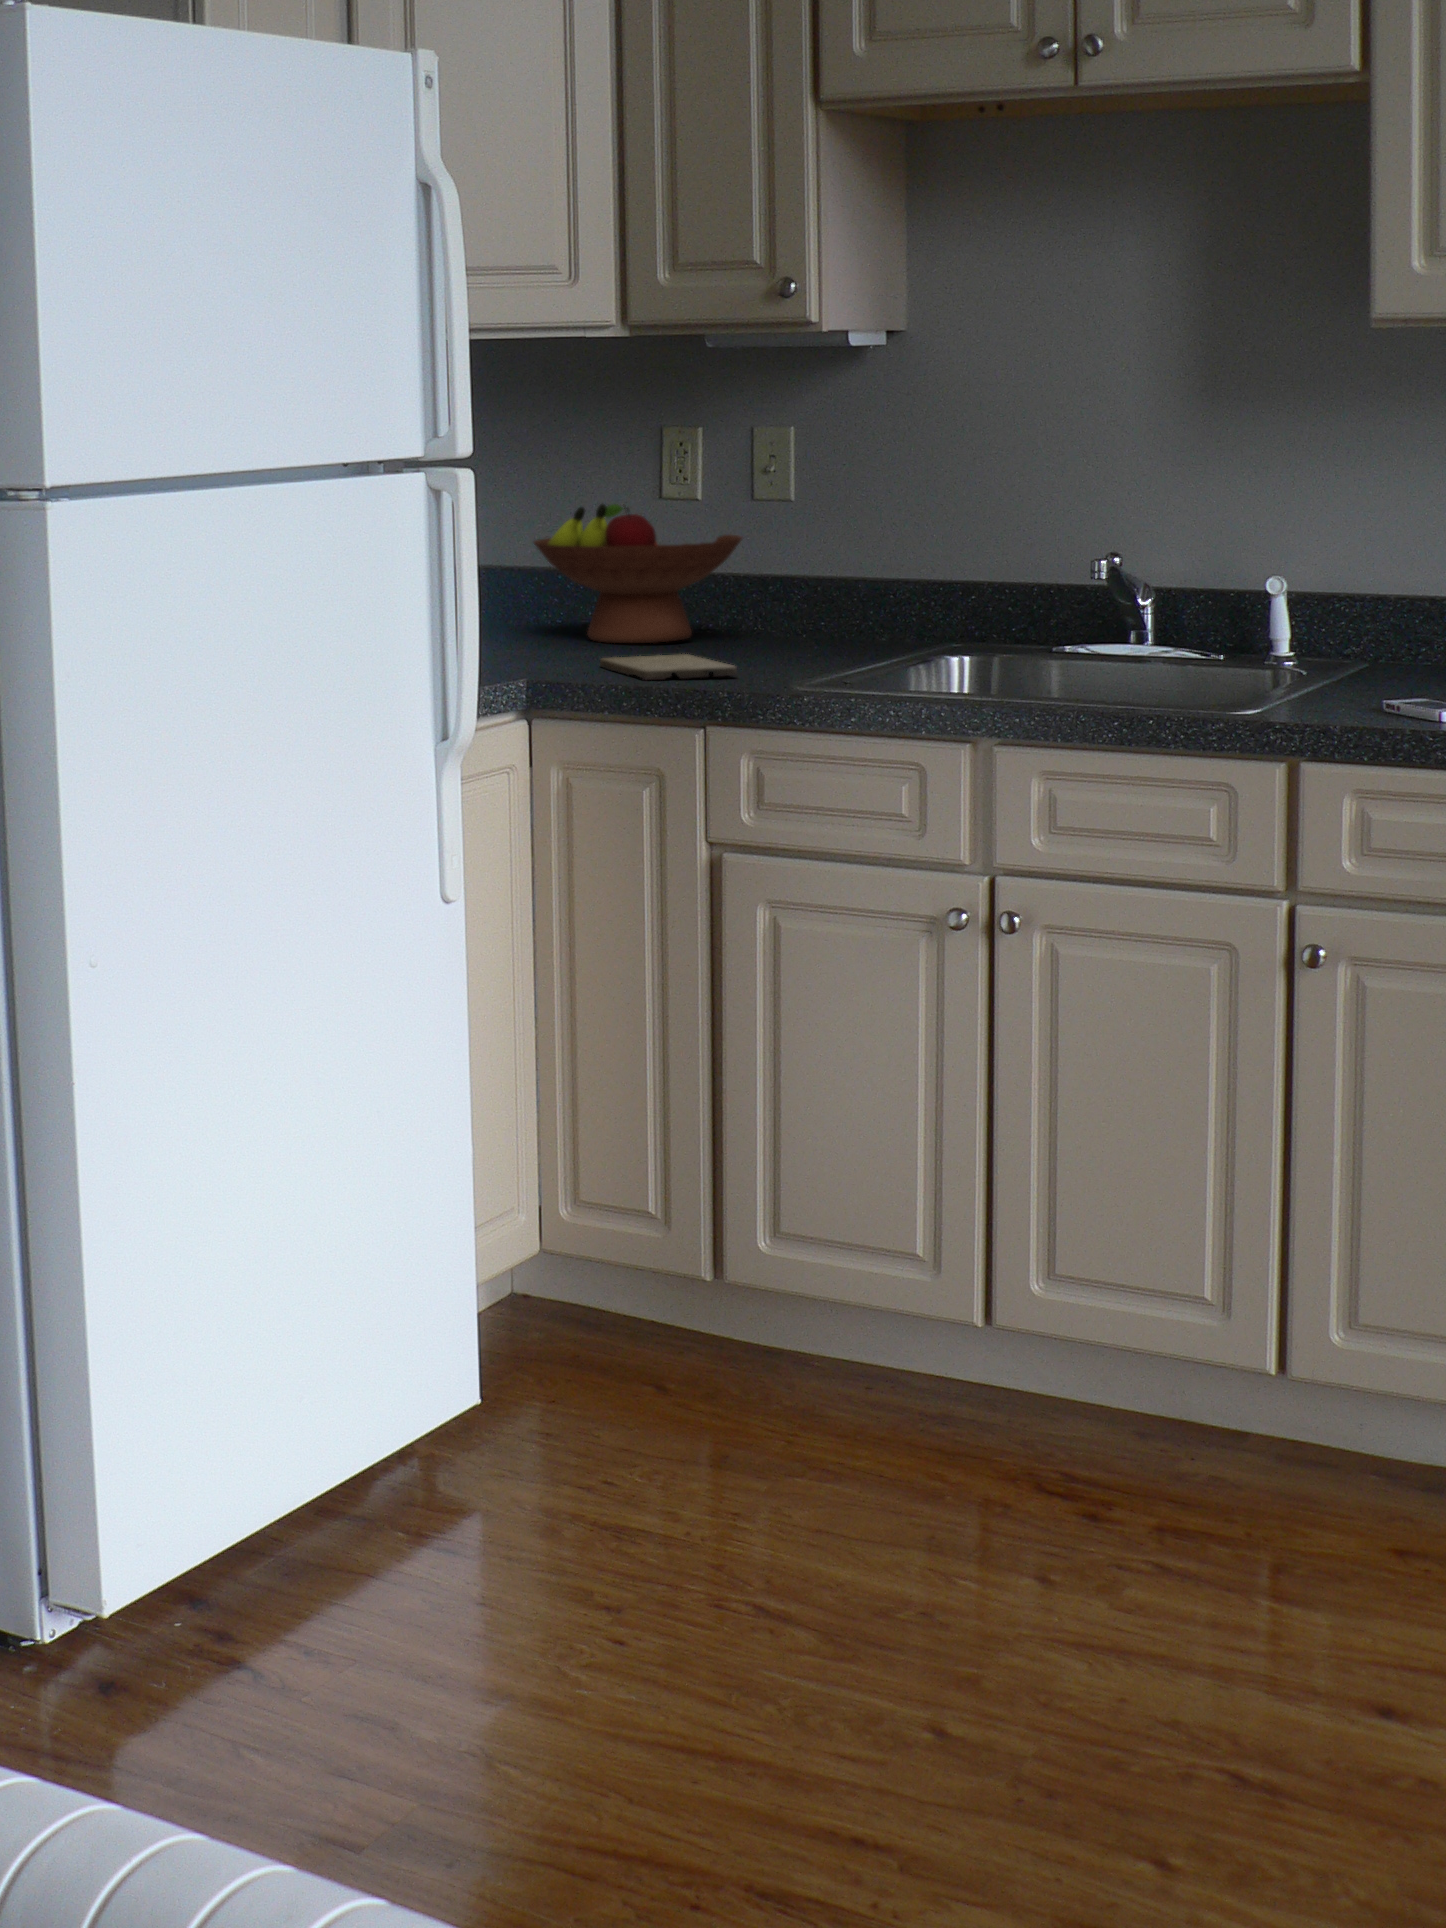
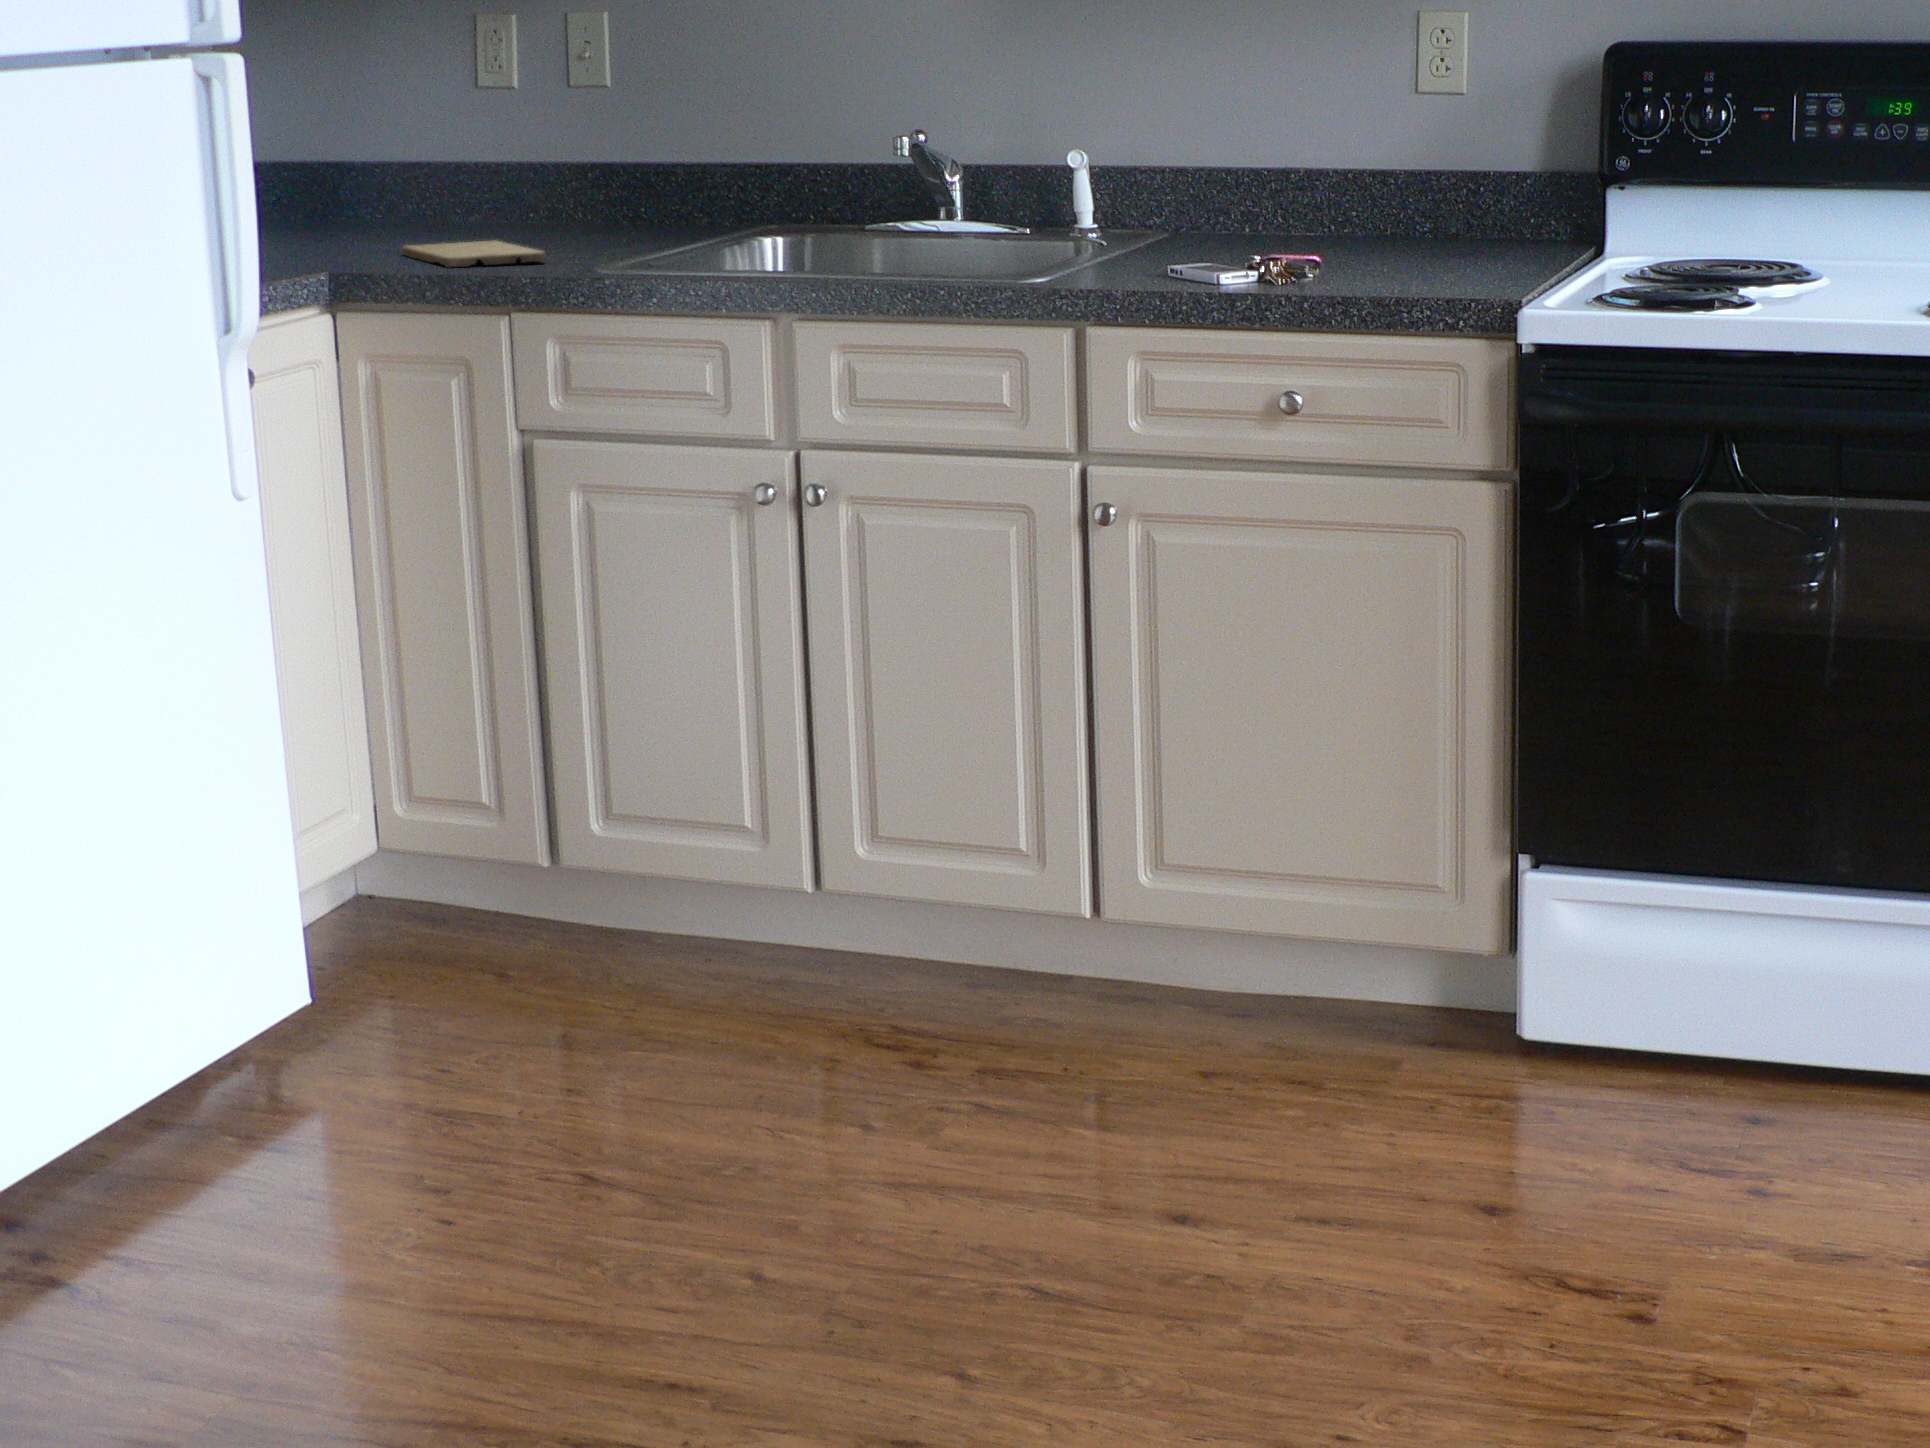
fruit bowl: present [534,504,742,643] -> none [326,84,555,230]

